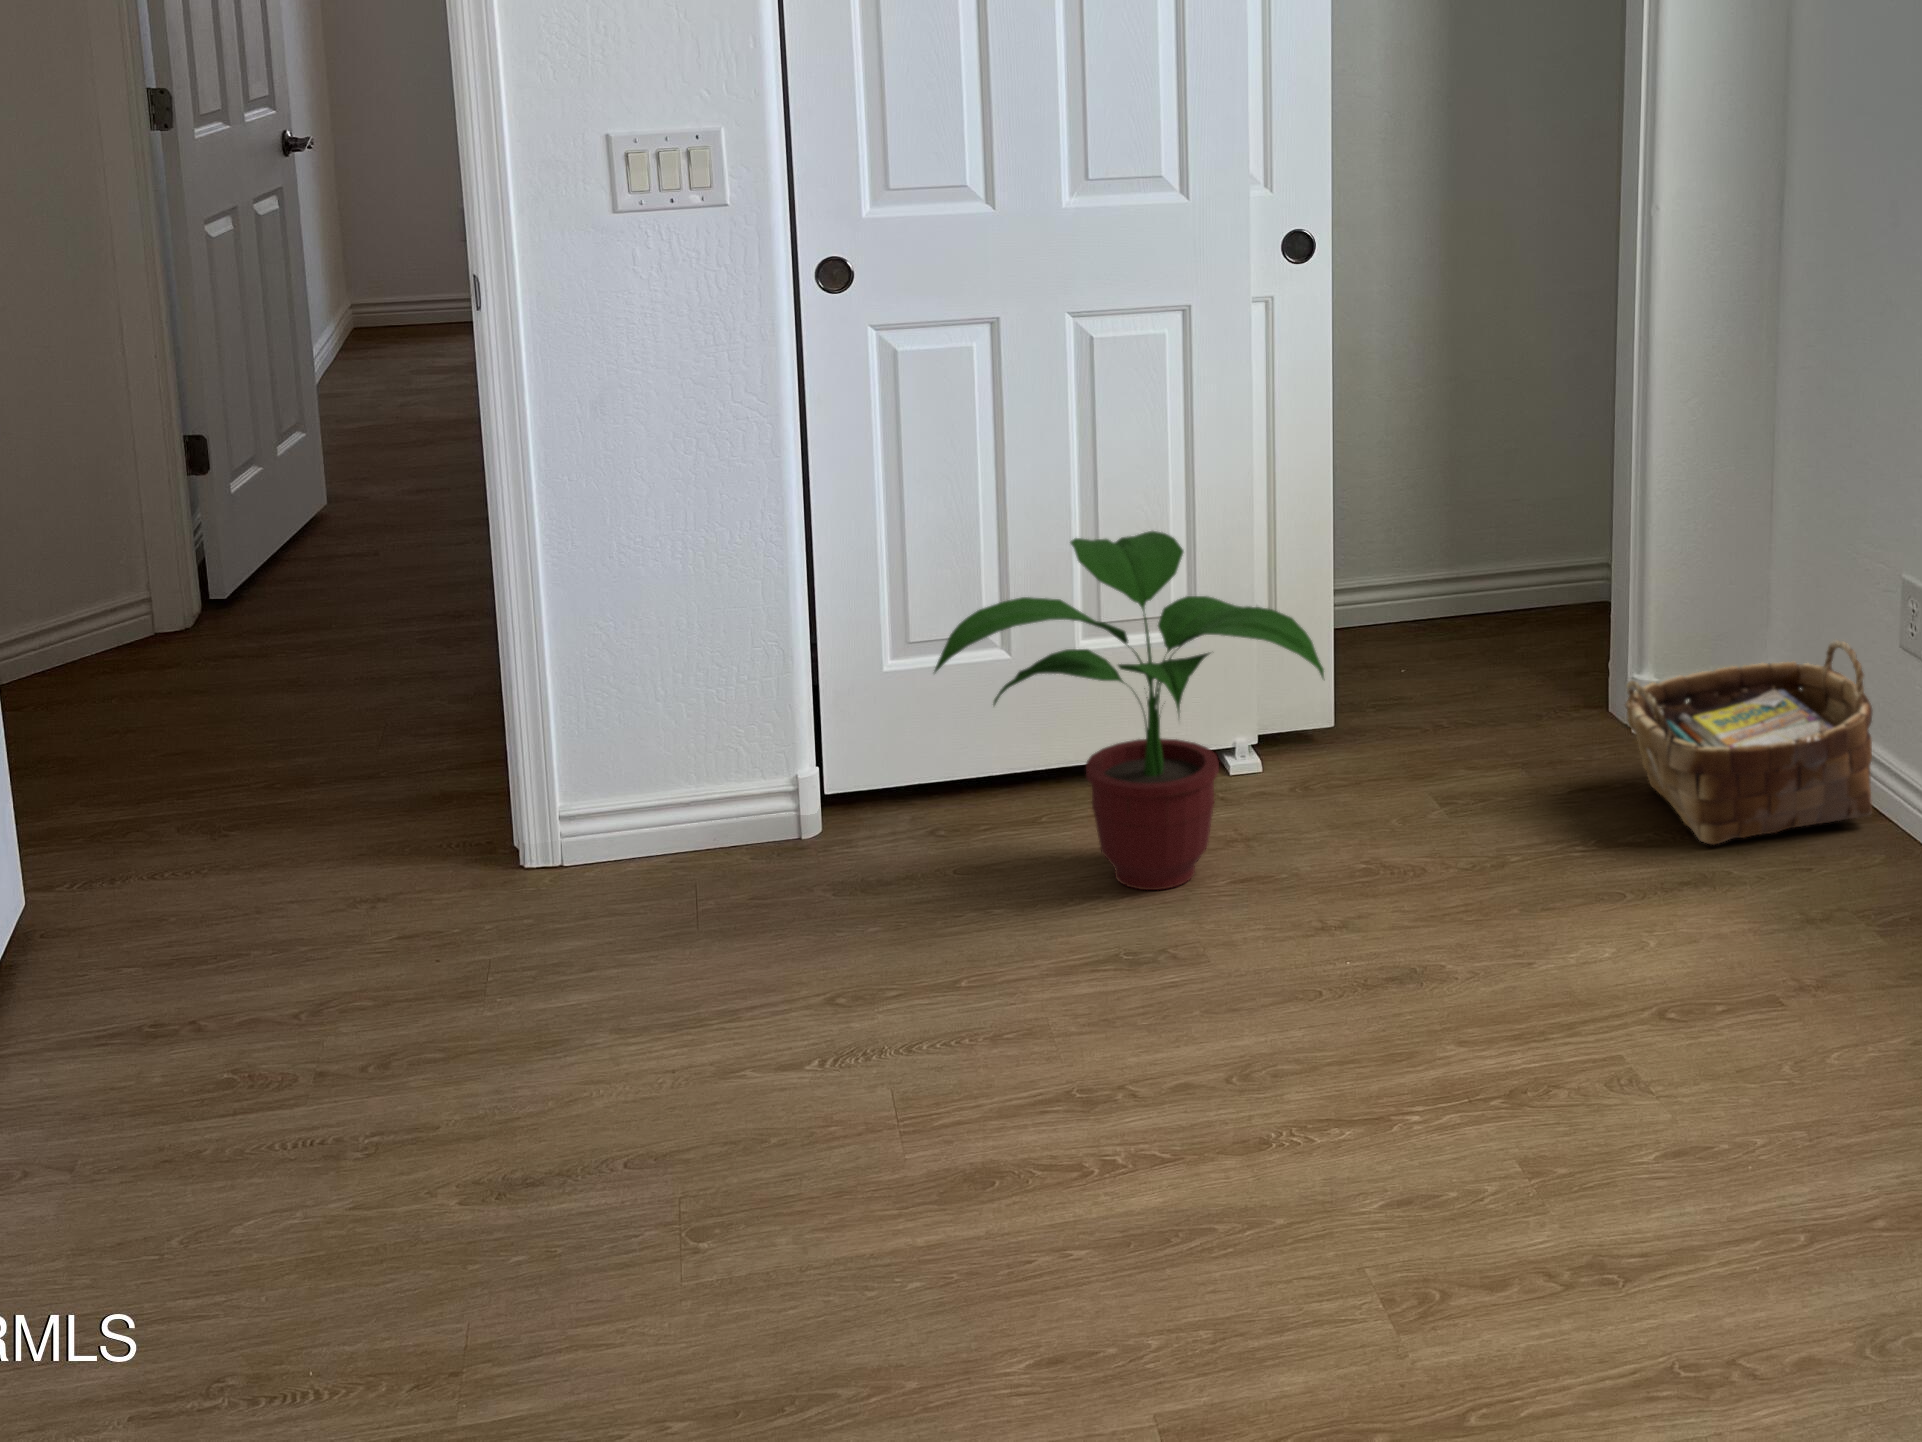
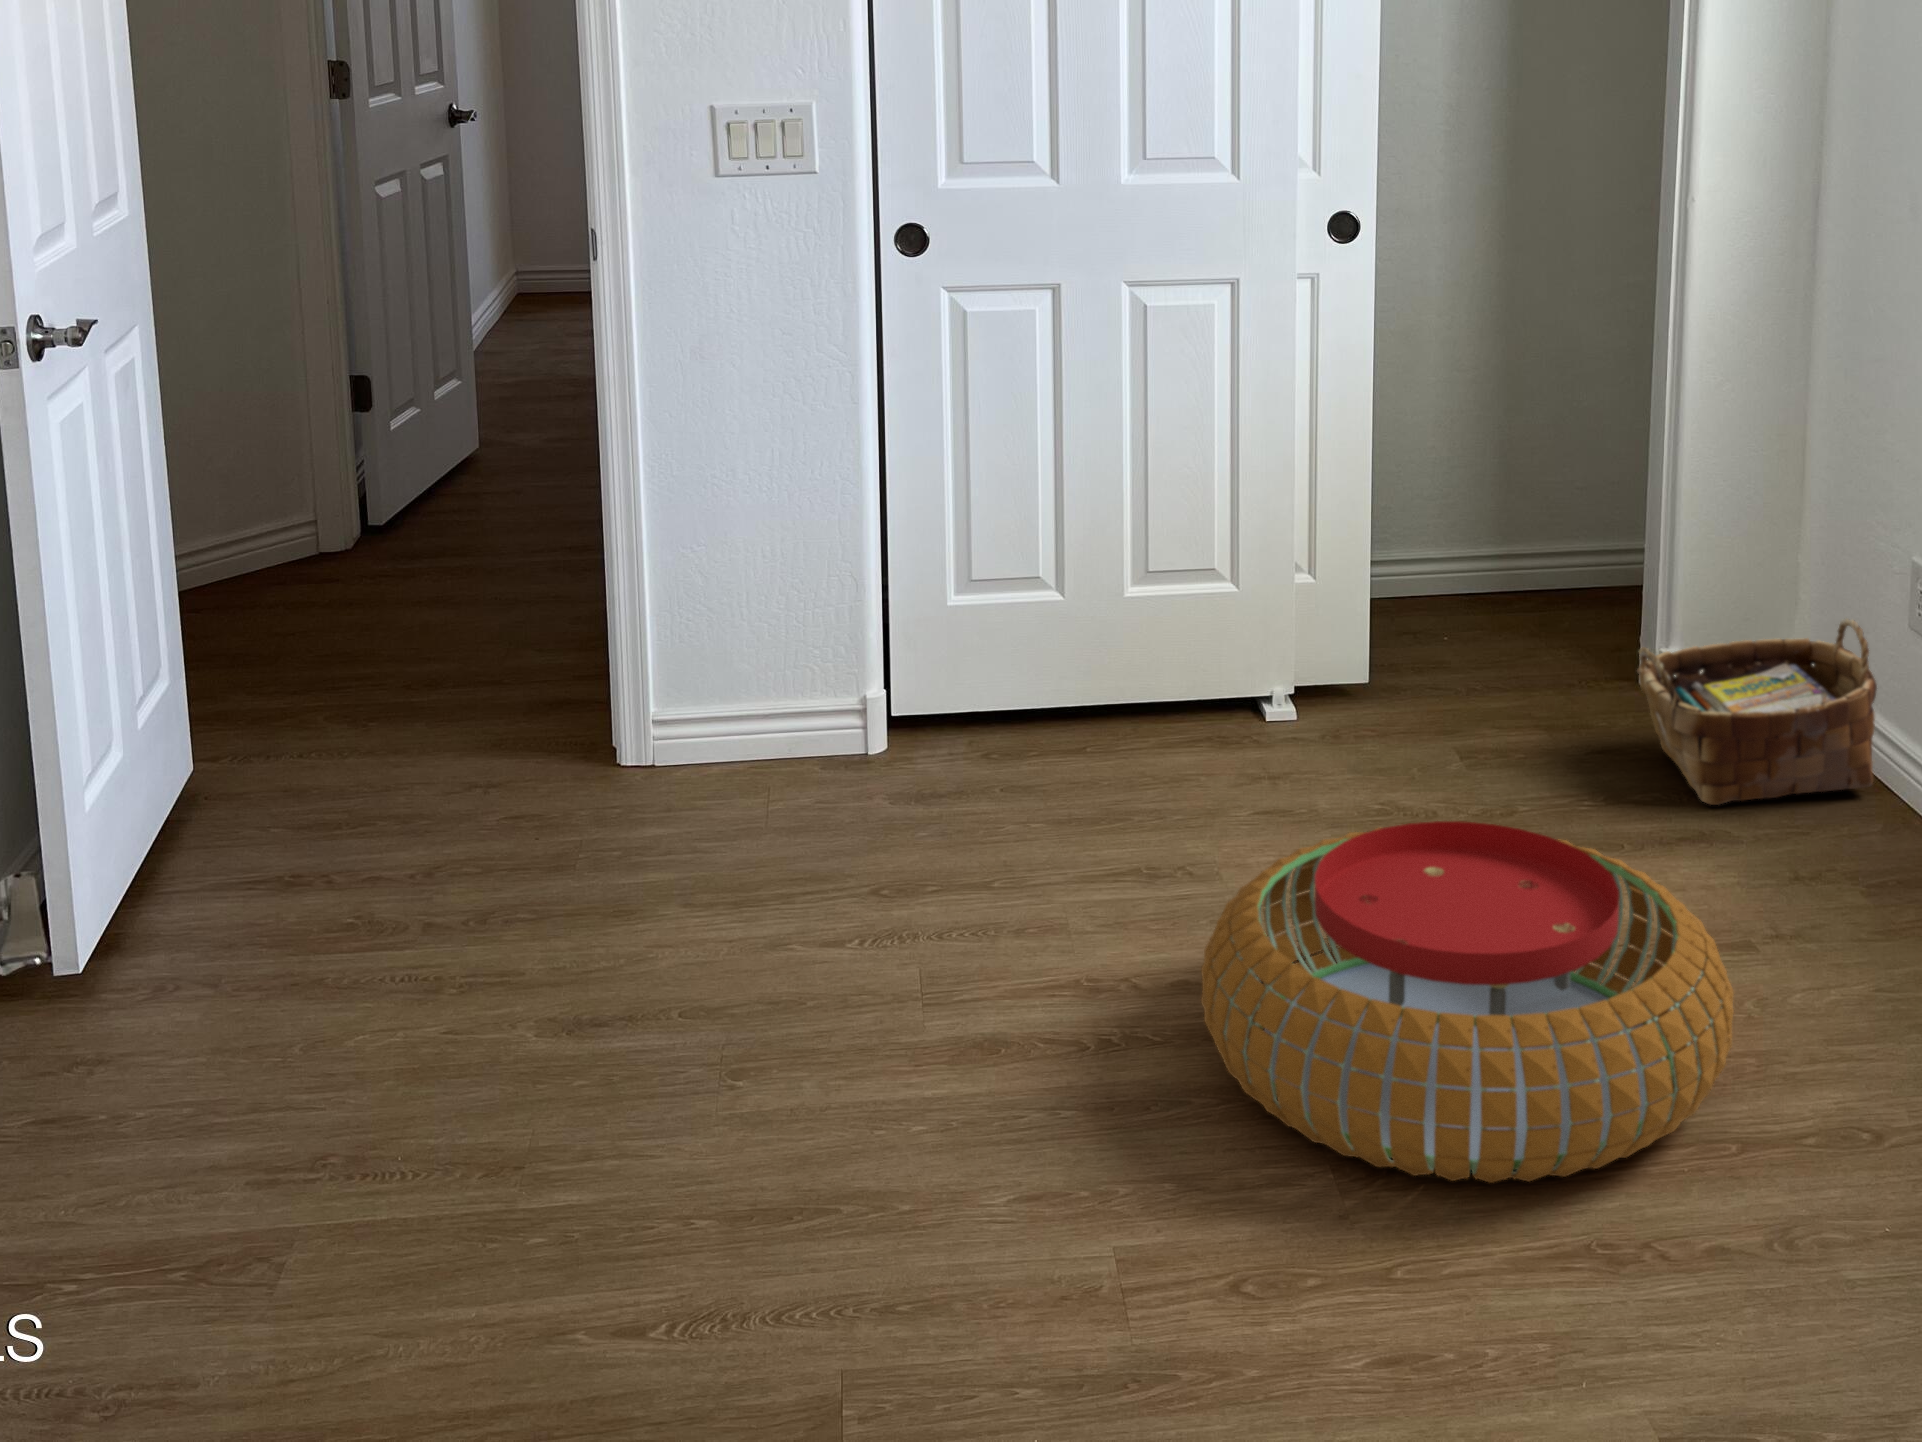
potted plant: present [934,531,1324,890] -> none [981,486,1341,815]
pouf: none [1213,892,1789,1297] -> present [1201,821,1734,1183]

